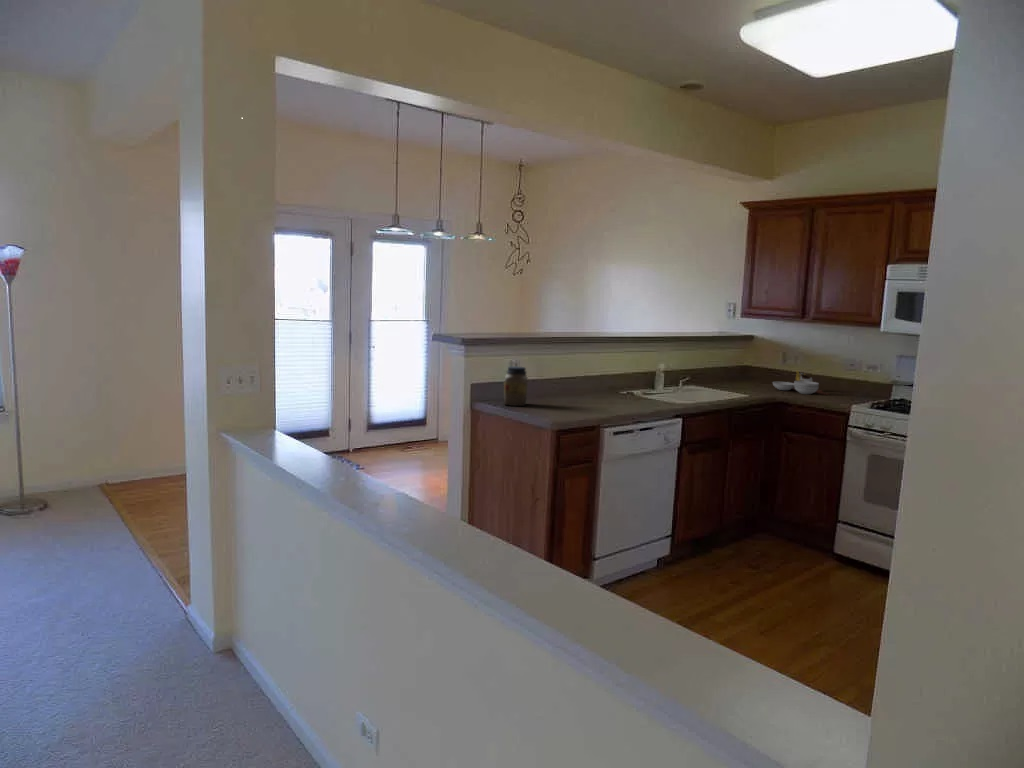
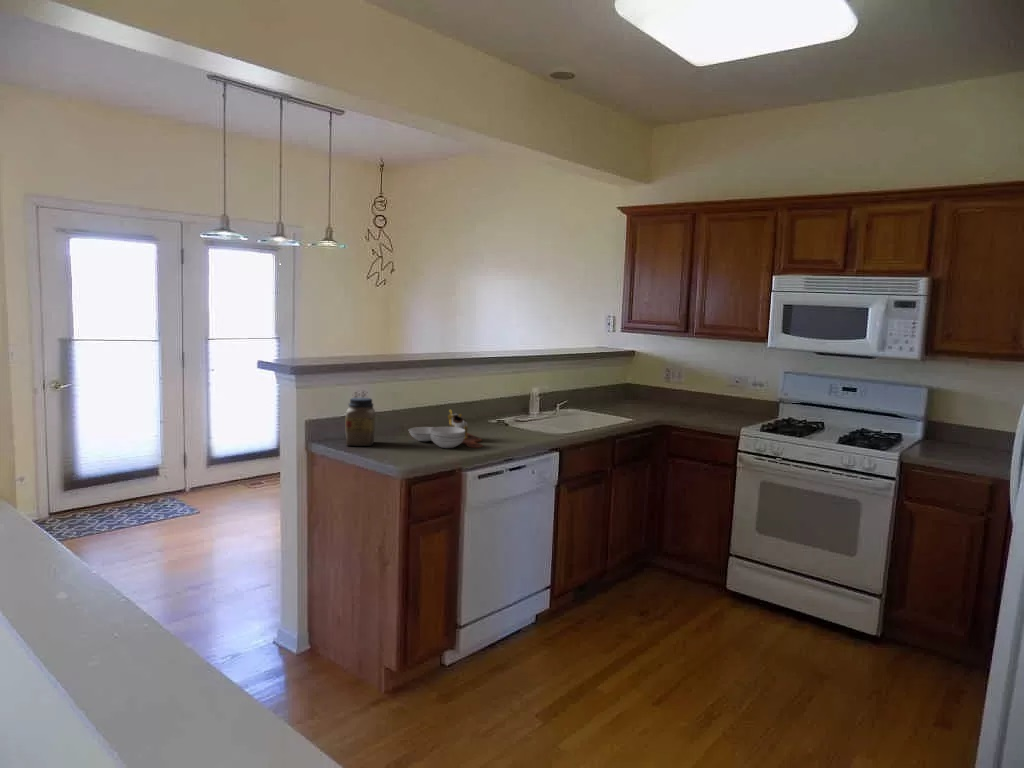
cutting board: present [773,371,829,395] -> present [409,410,483,448]

